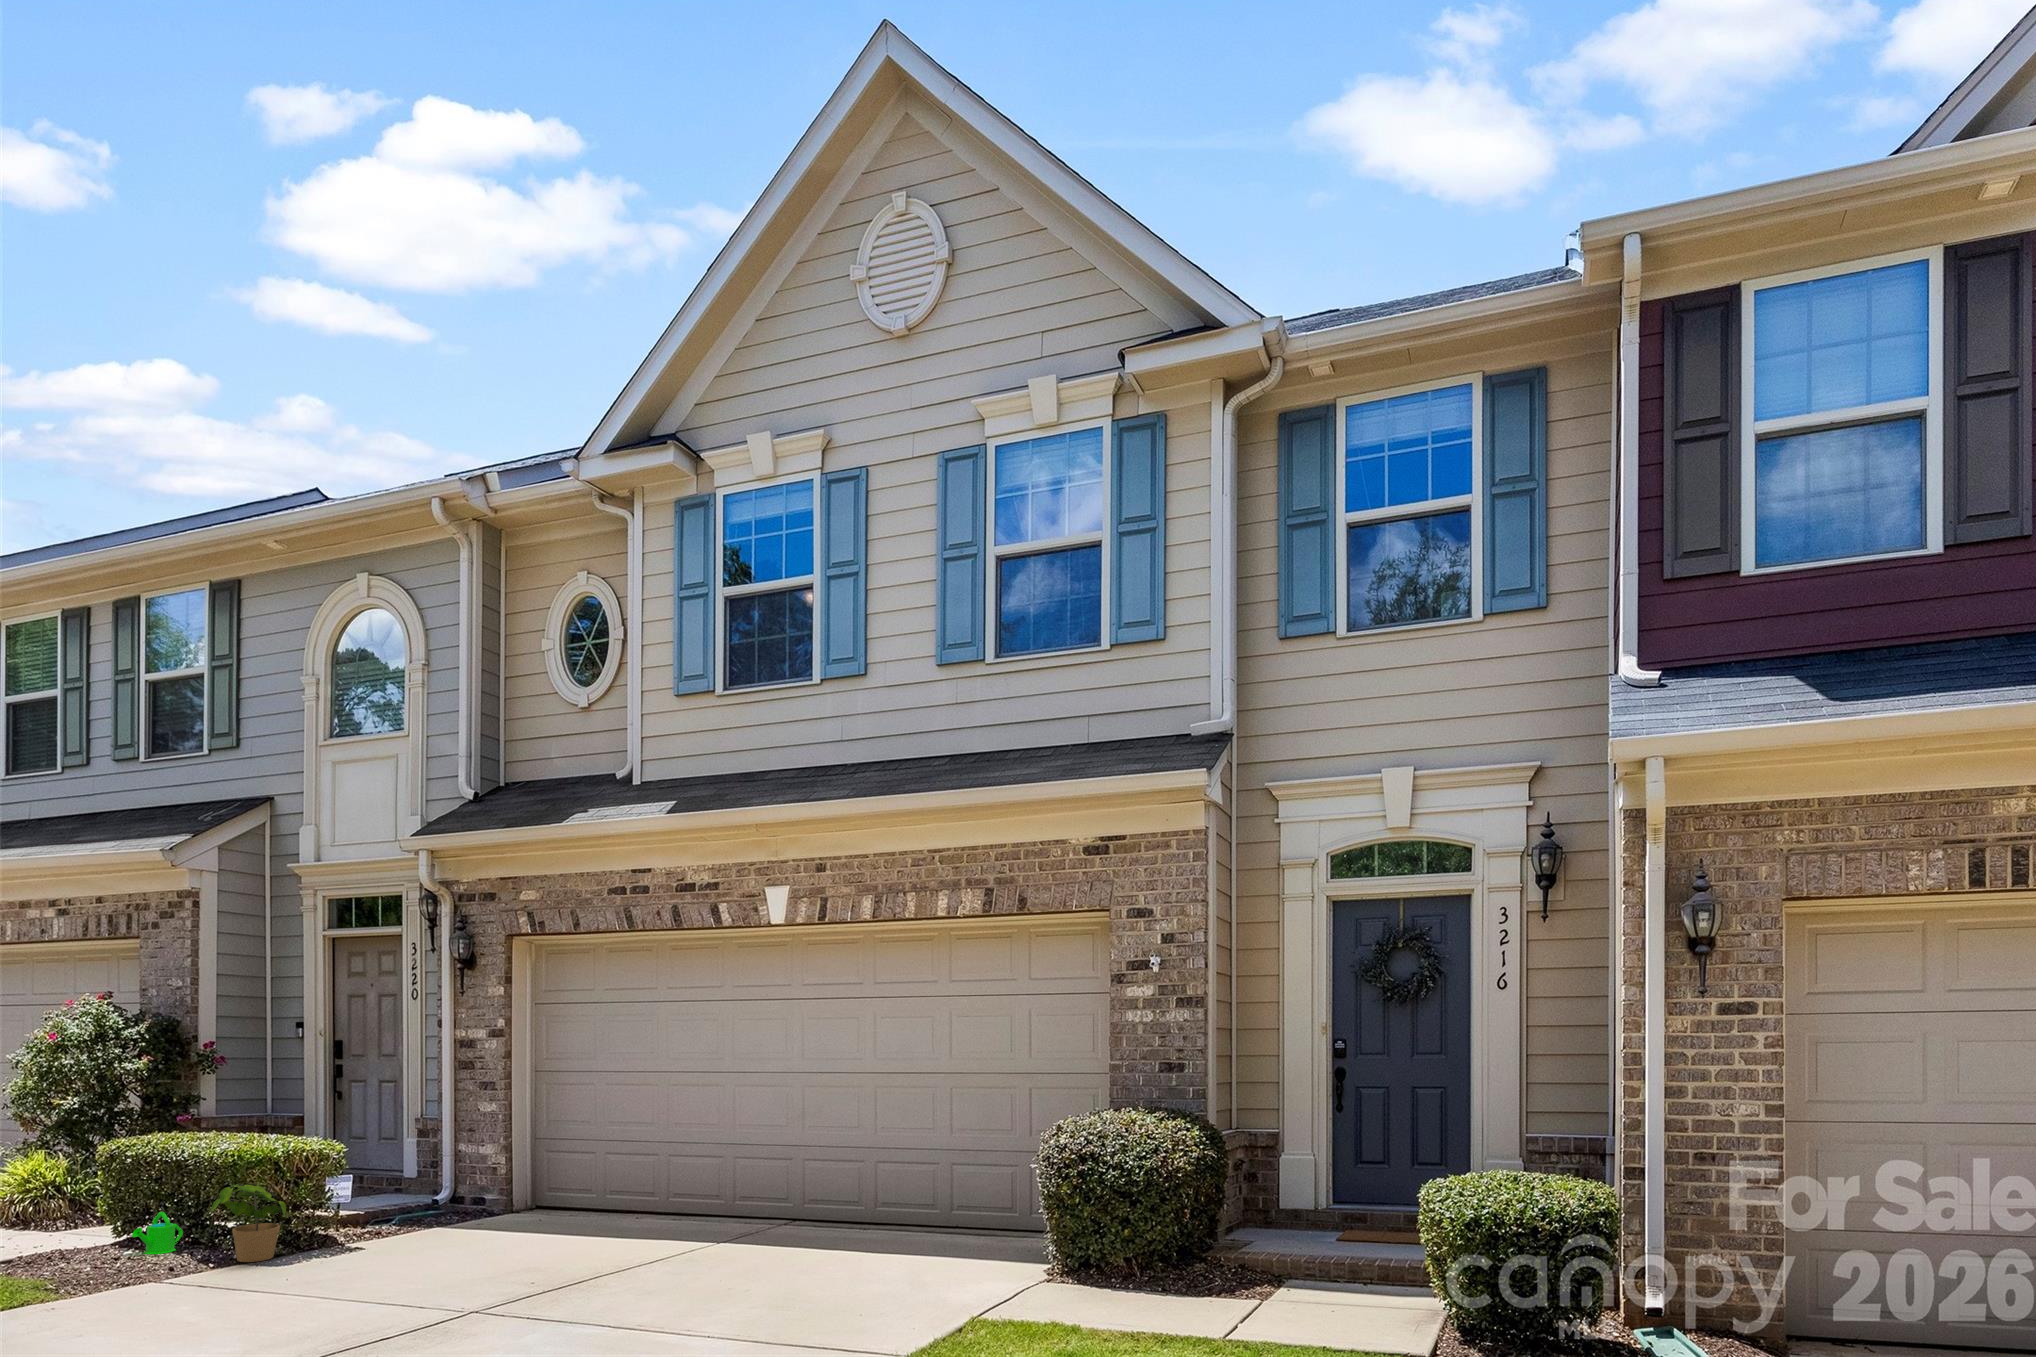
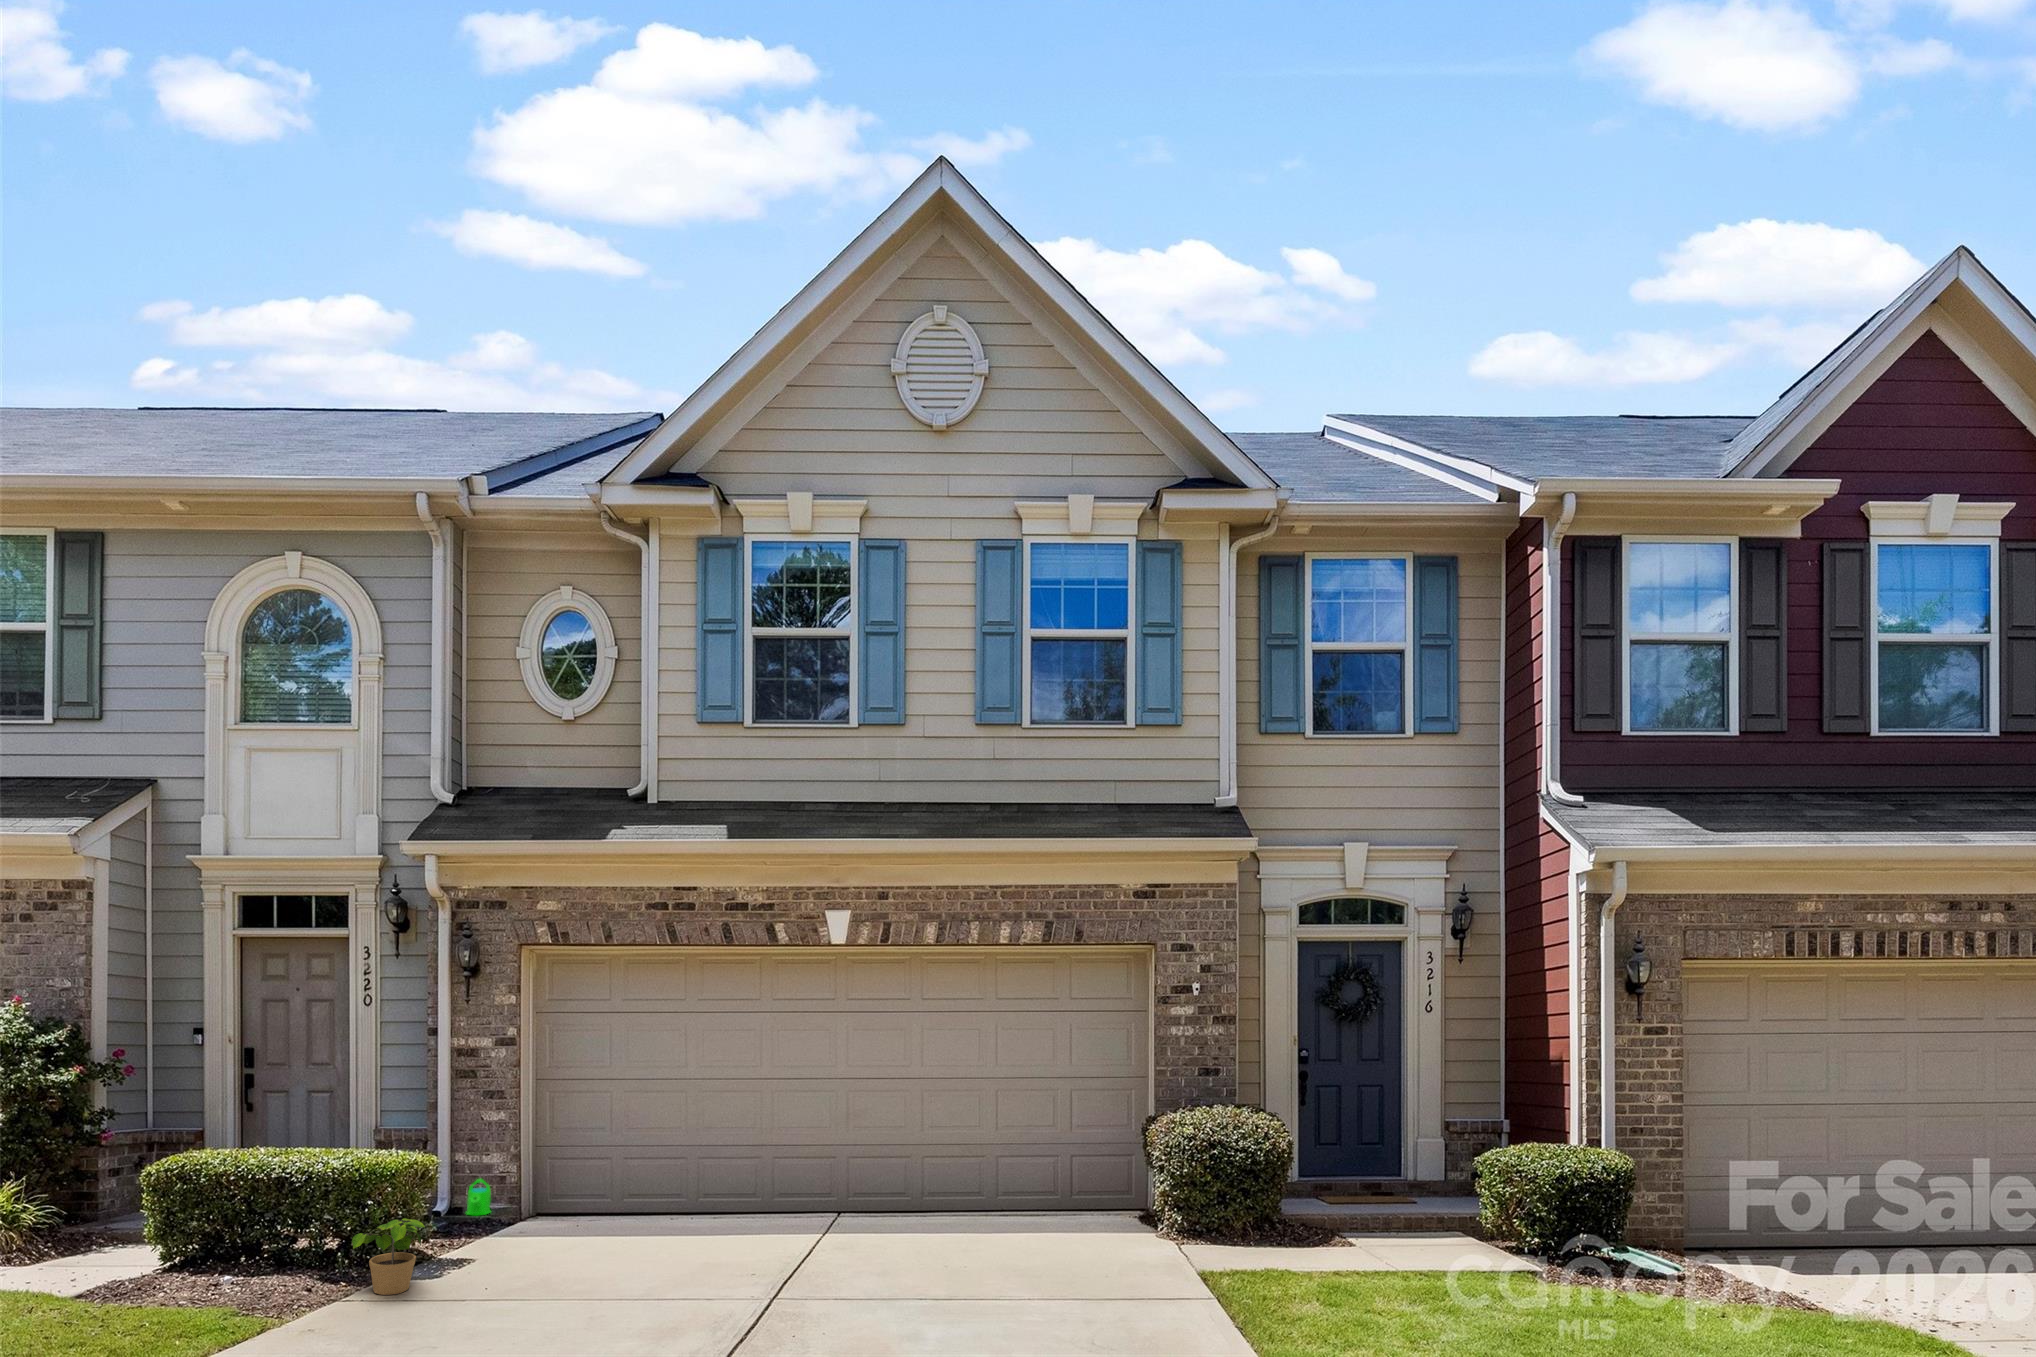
watering can: present [132,1212,183,1254] -> present [466,1179,491,1216]

